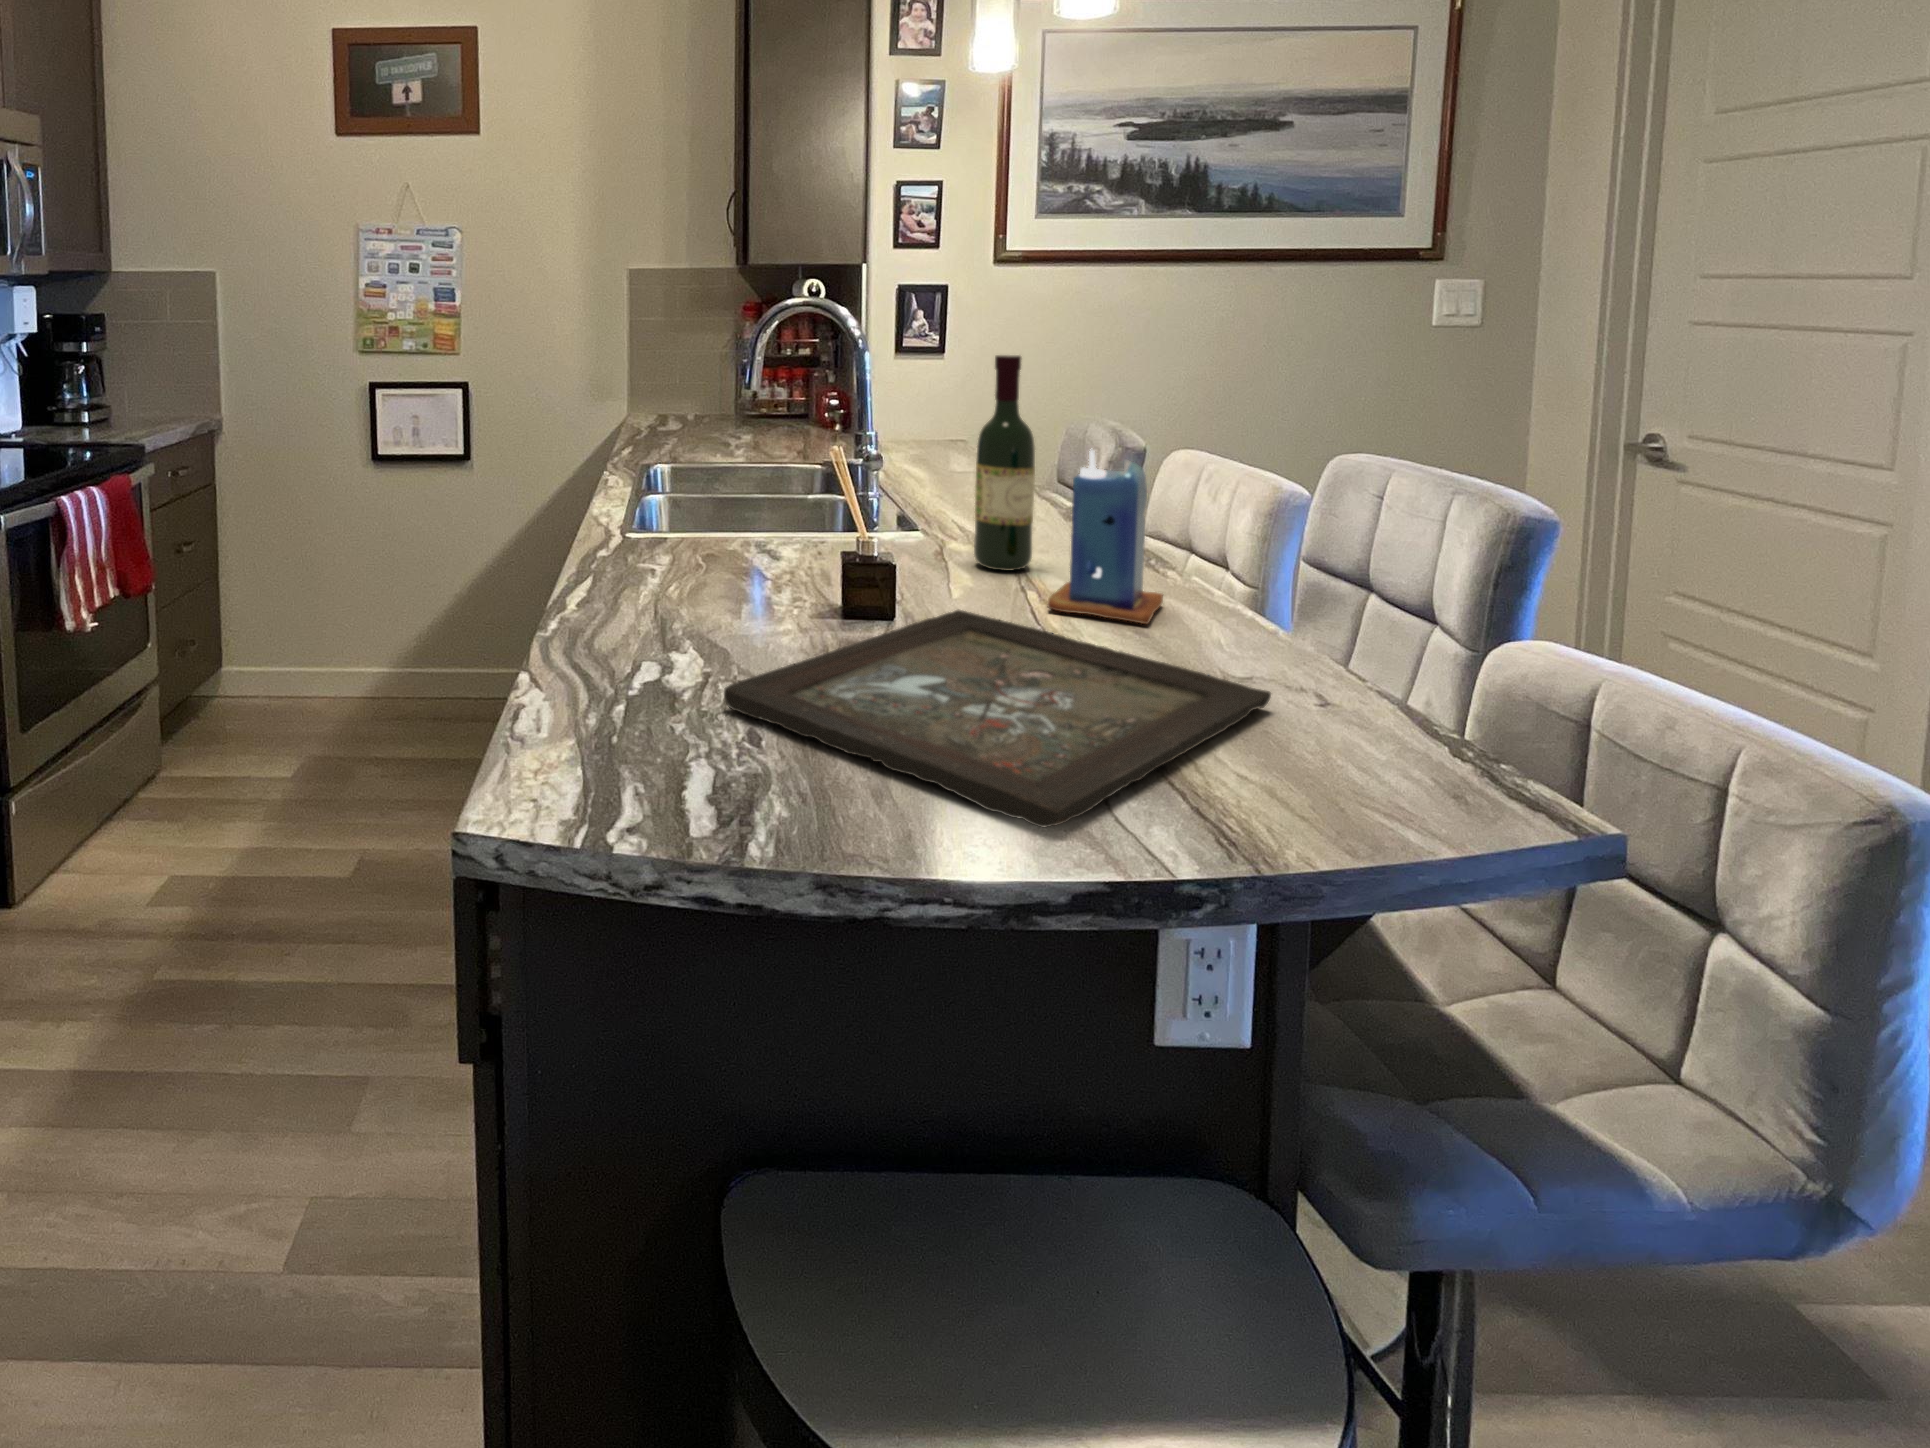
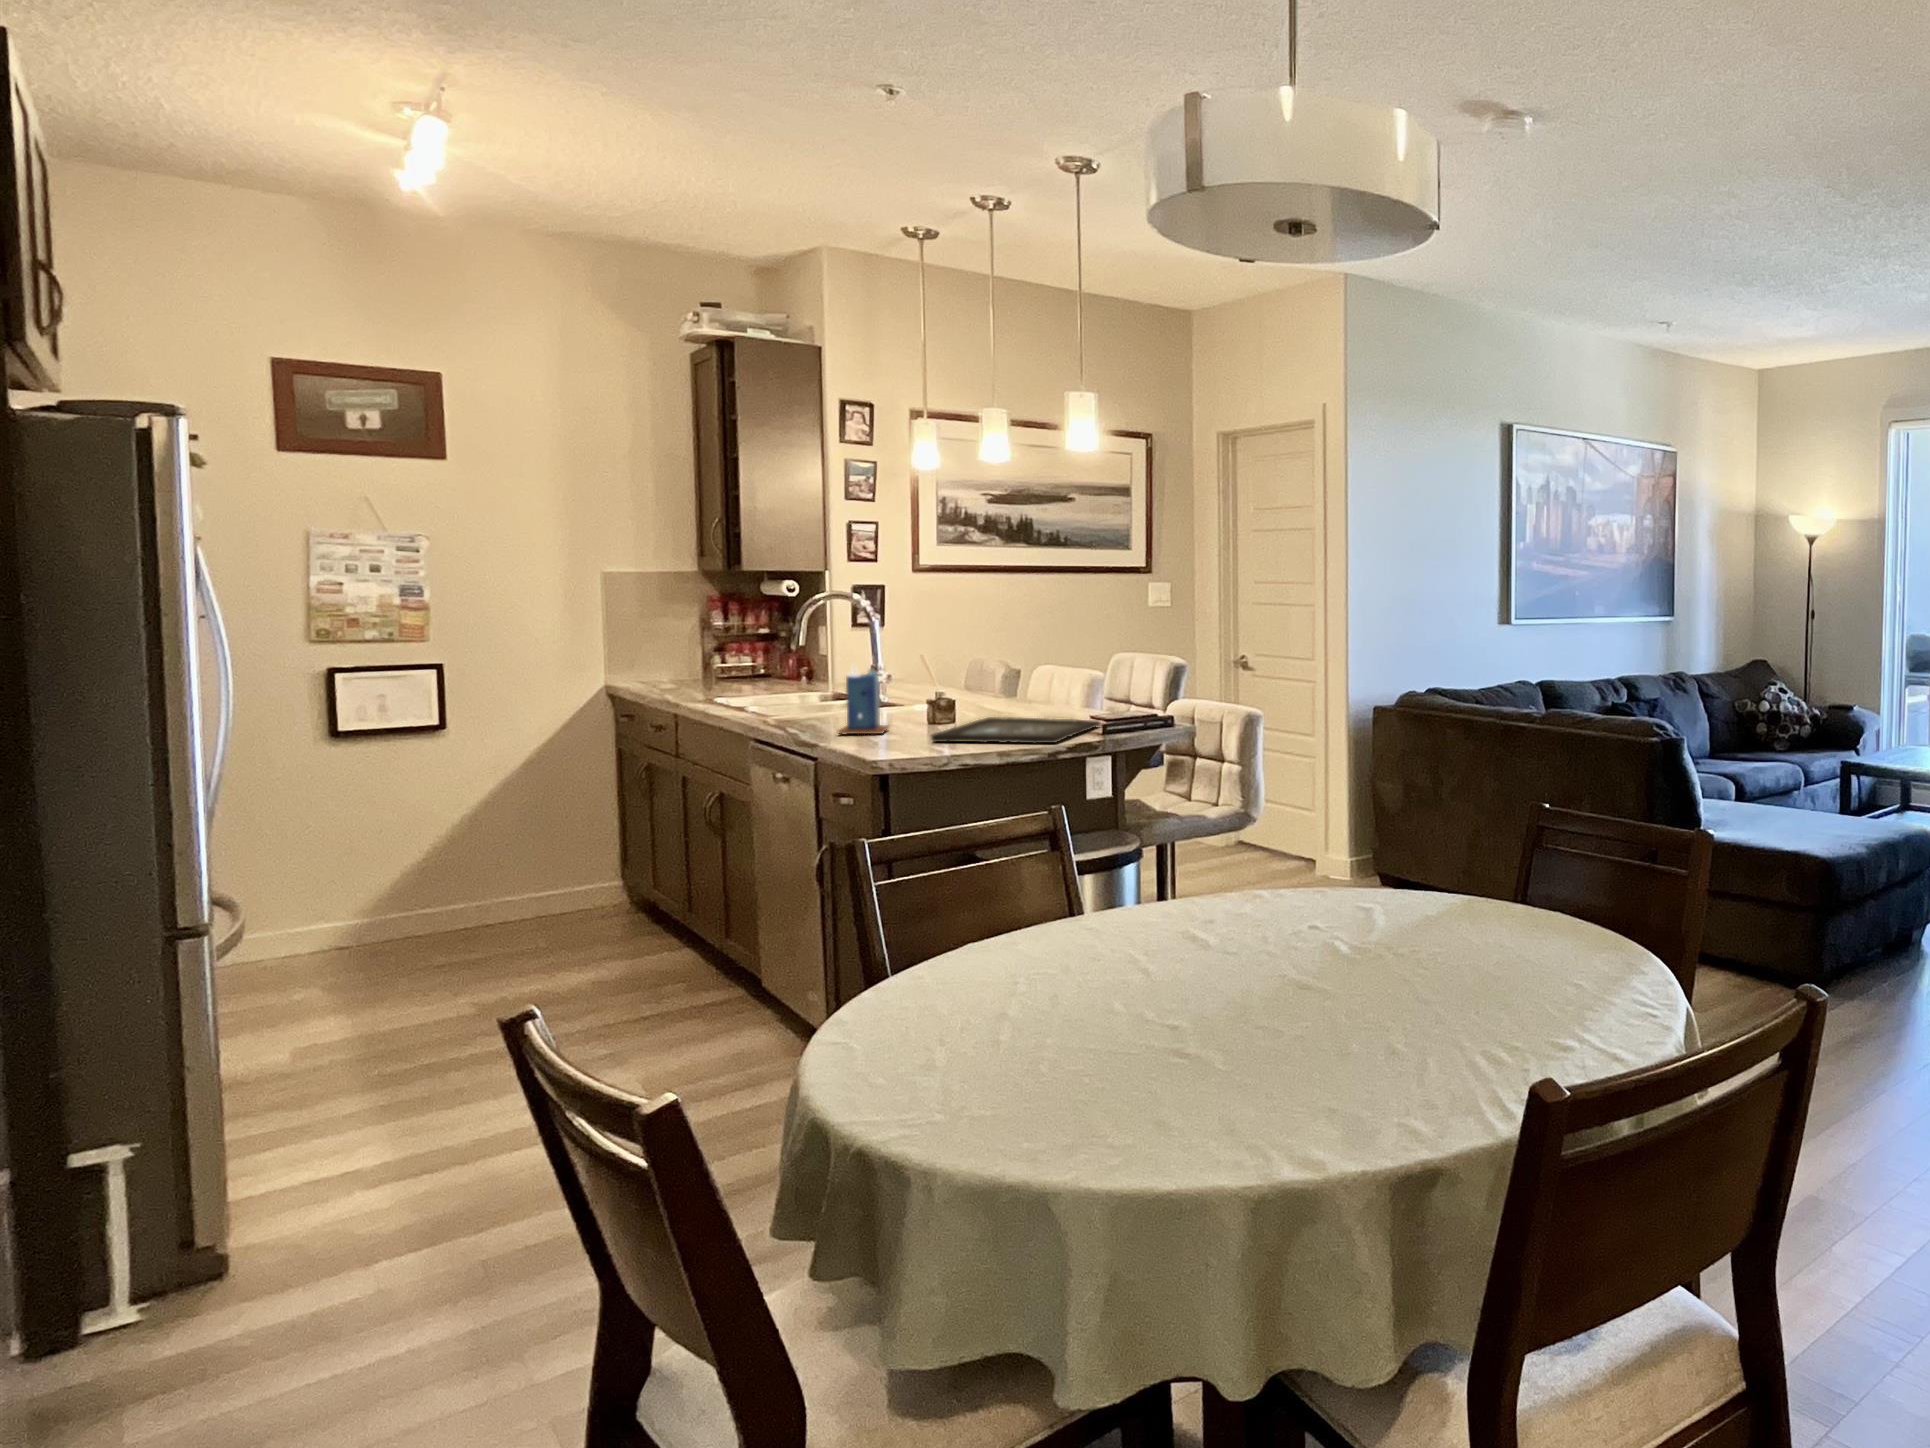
wine bottle: present [974,355,1035,571] -> none [973,622,999,714]
candle: present [1047,450,1163,624] -> present [838,667,889,734]

